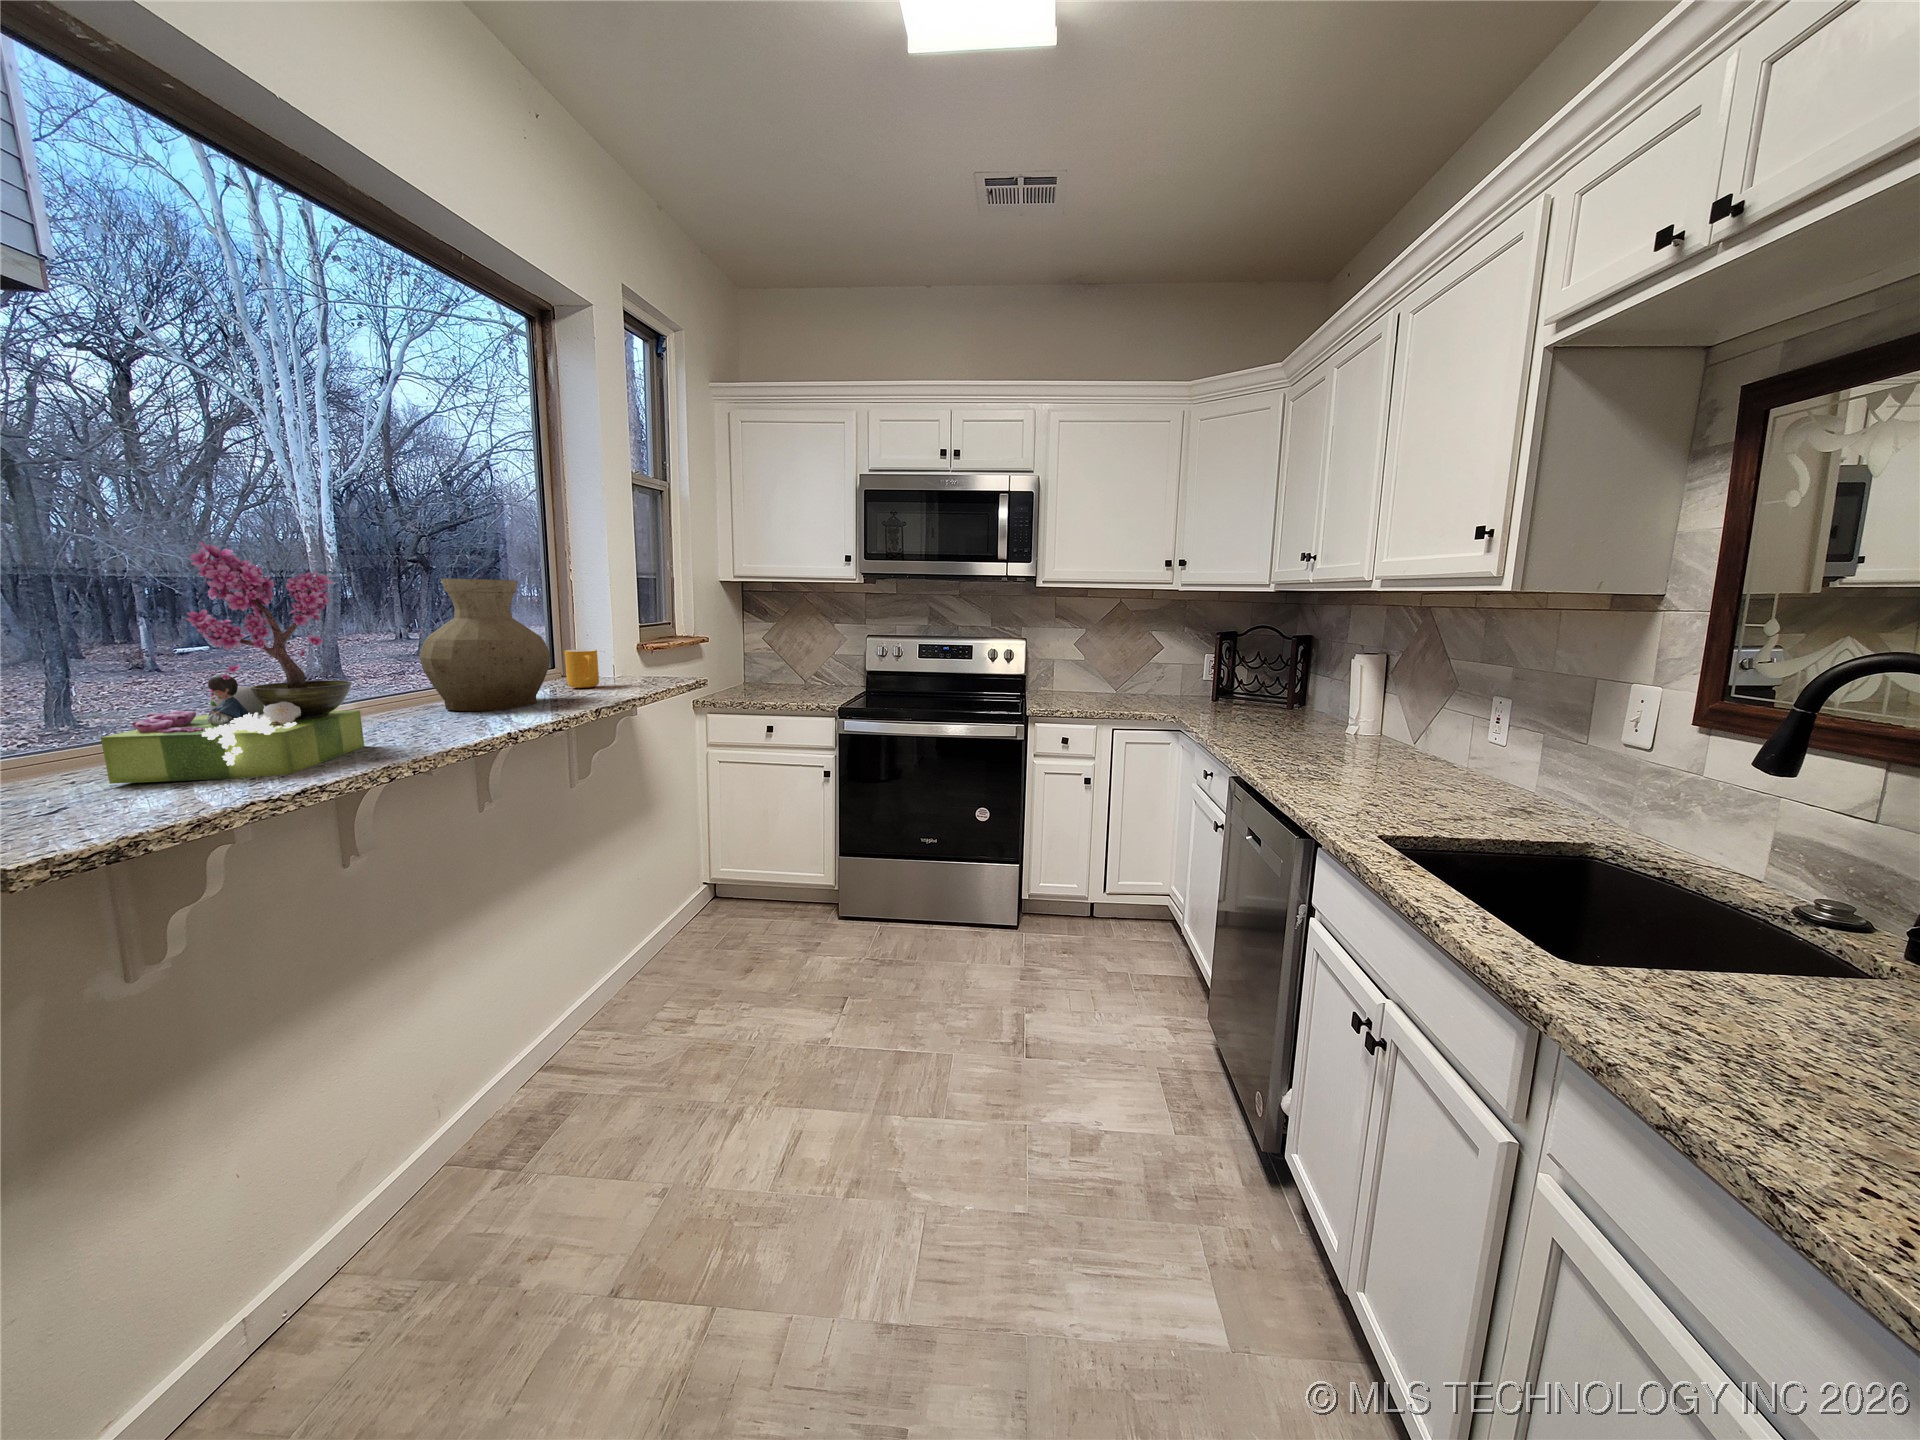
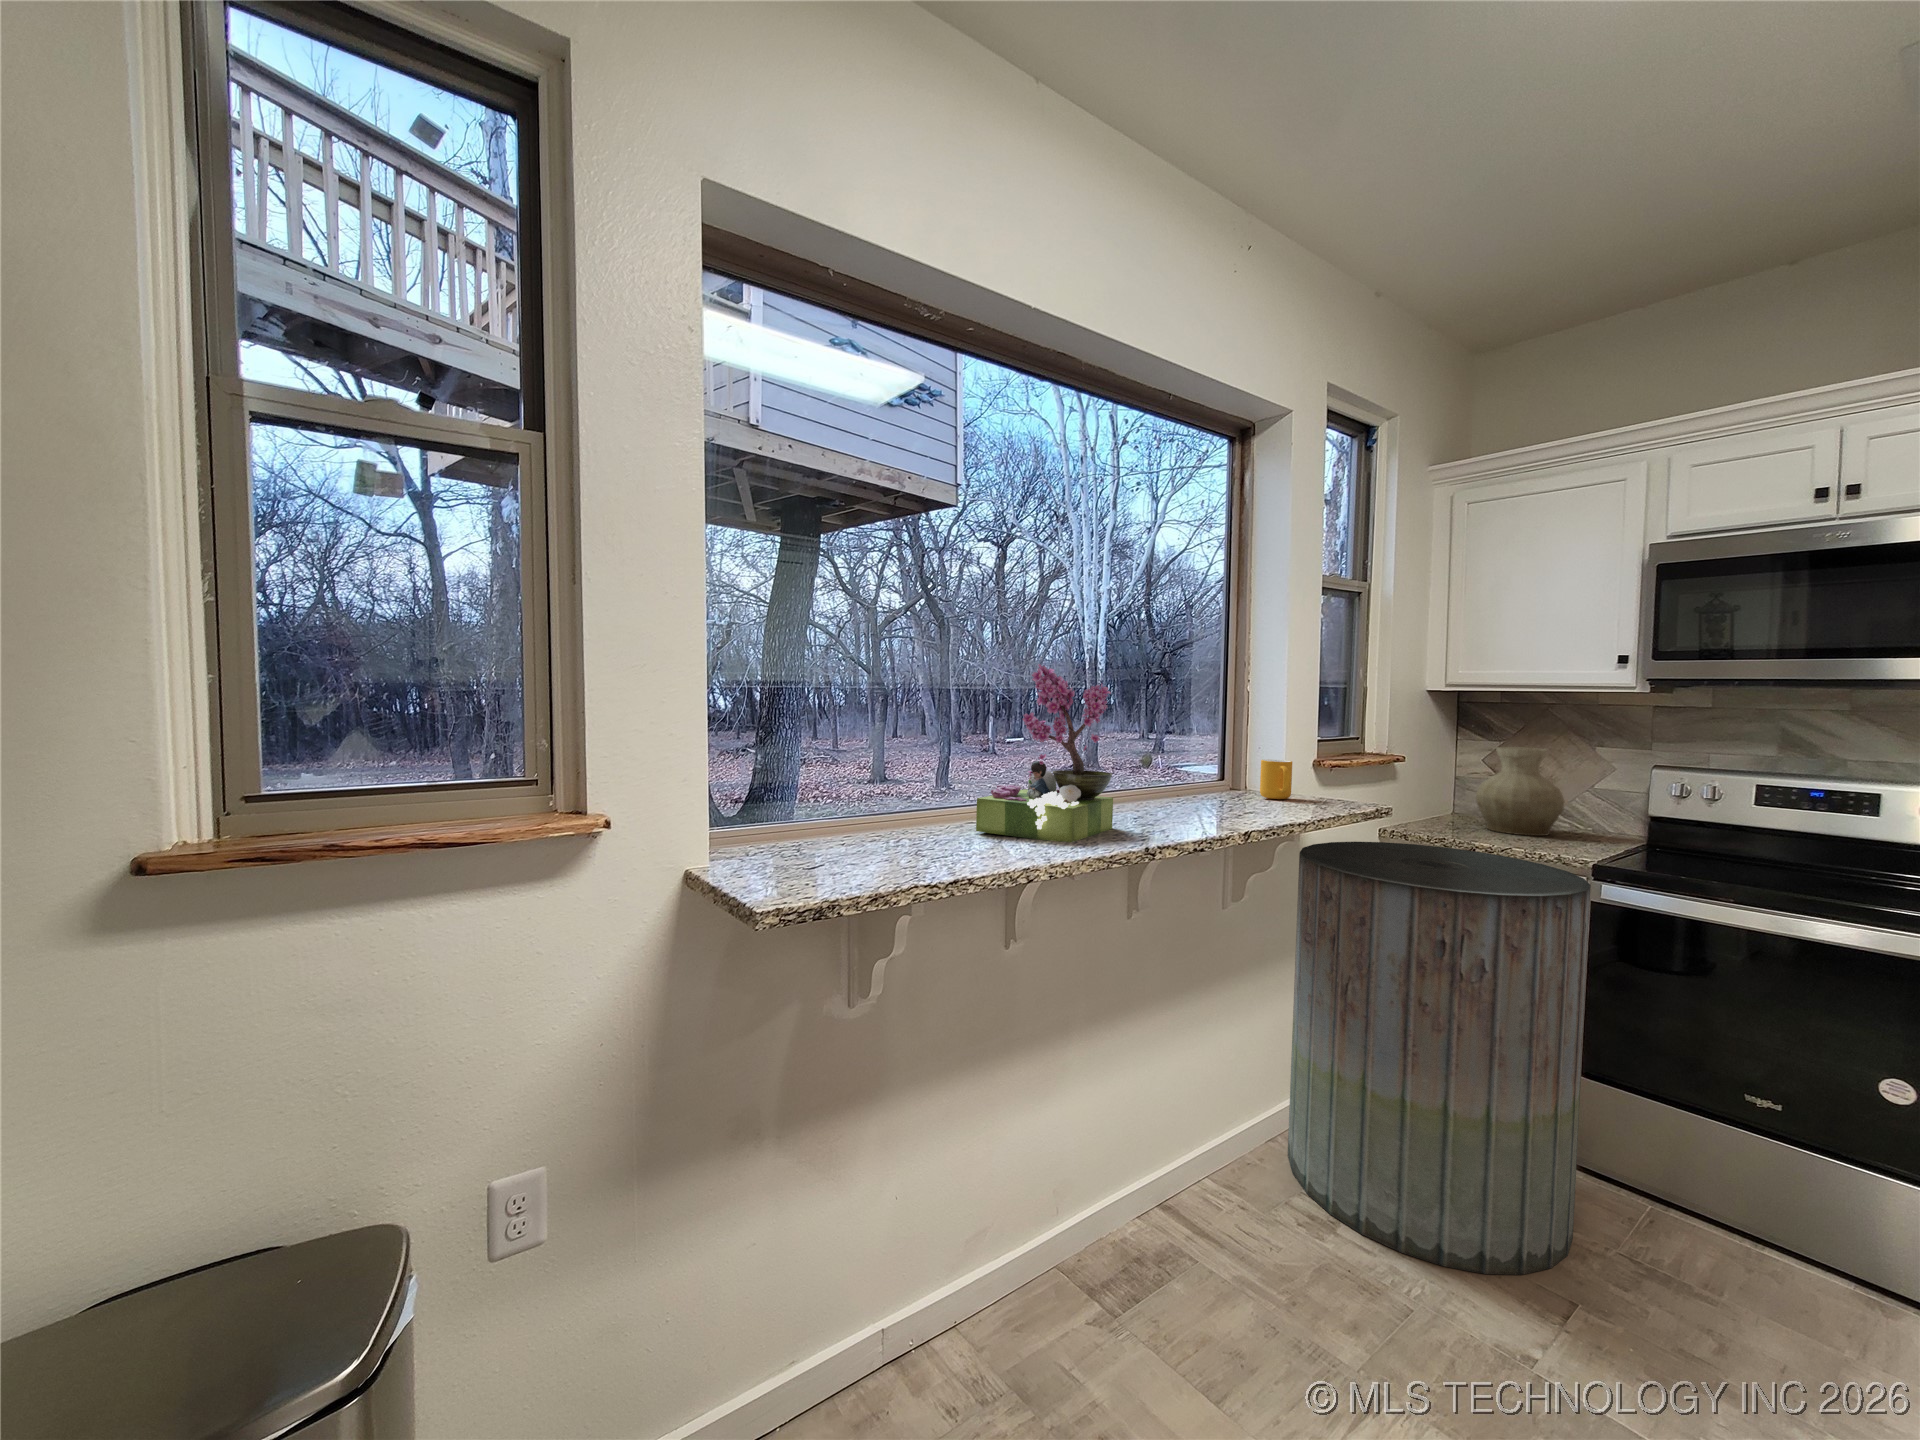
vase: present [420,579,550,711] -> present [1476,747,1564,836]
trash can: none [615,712,835,1037] -> present [1288,842,1591,1275]

